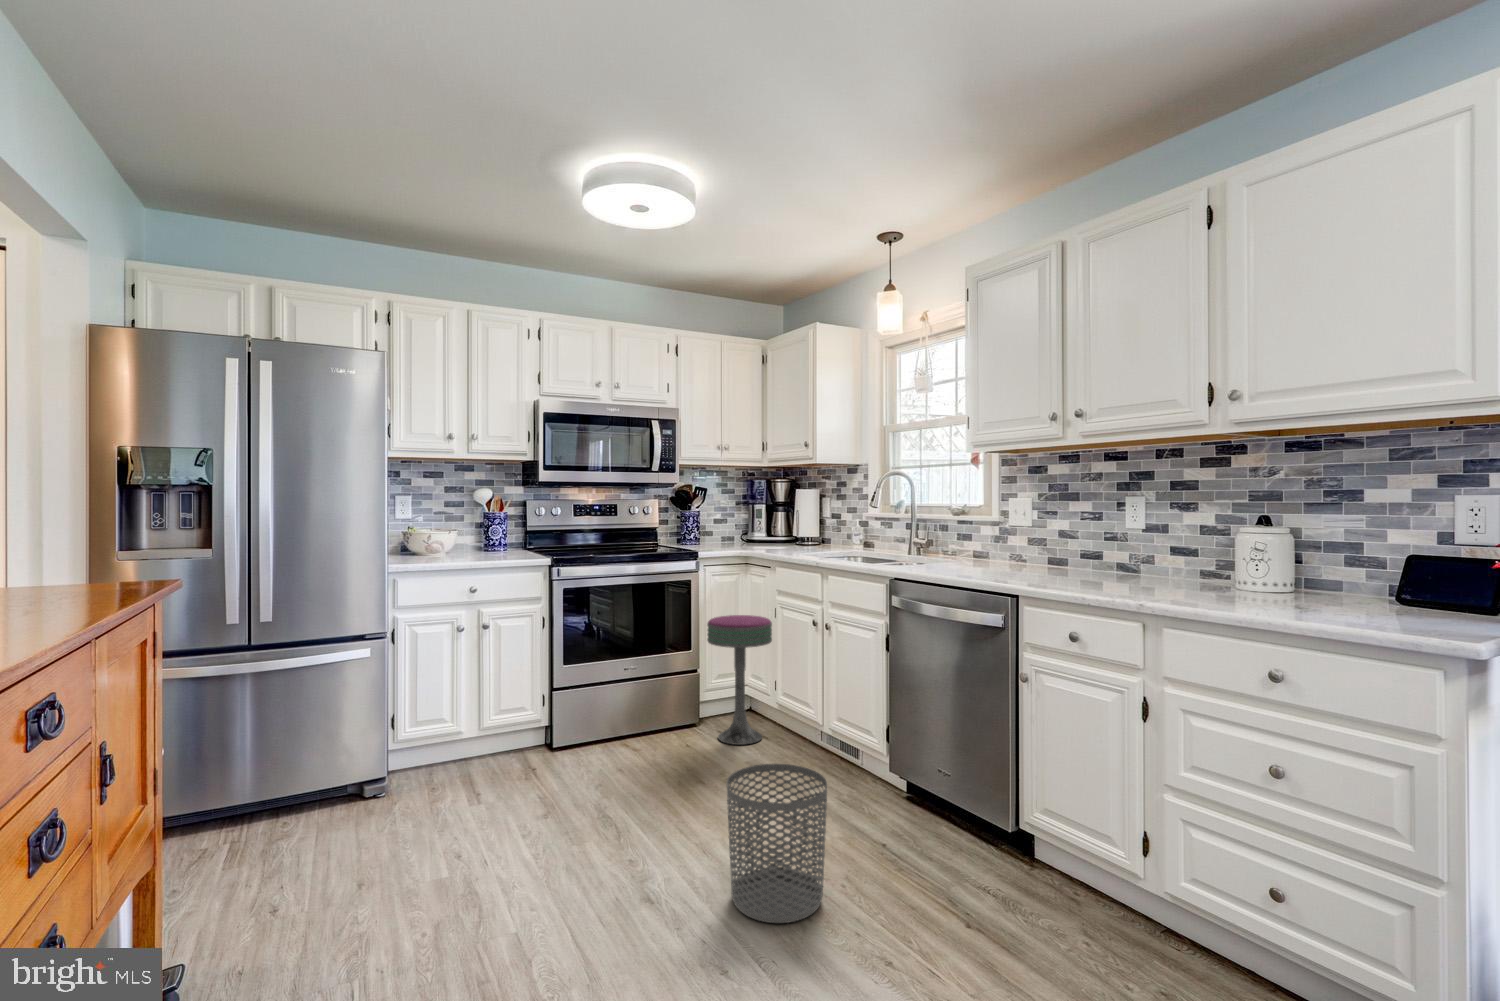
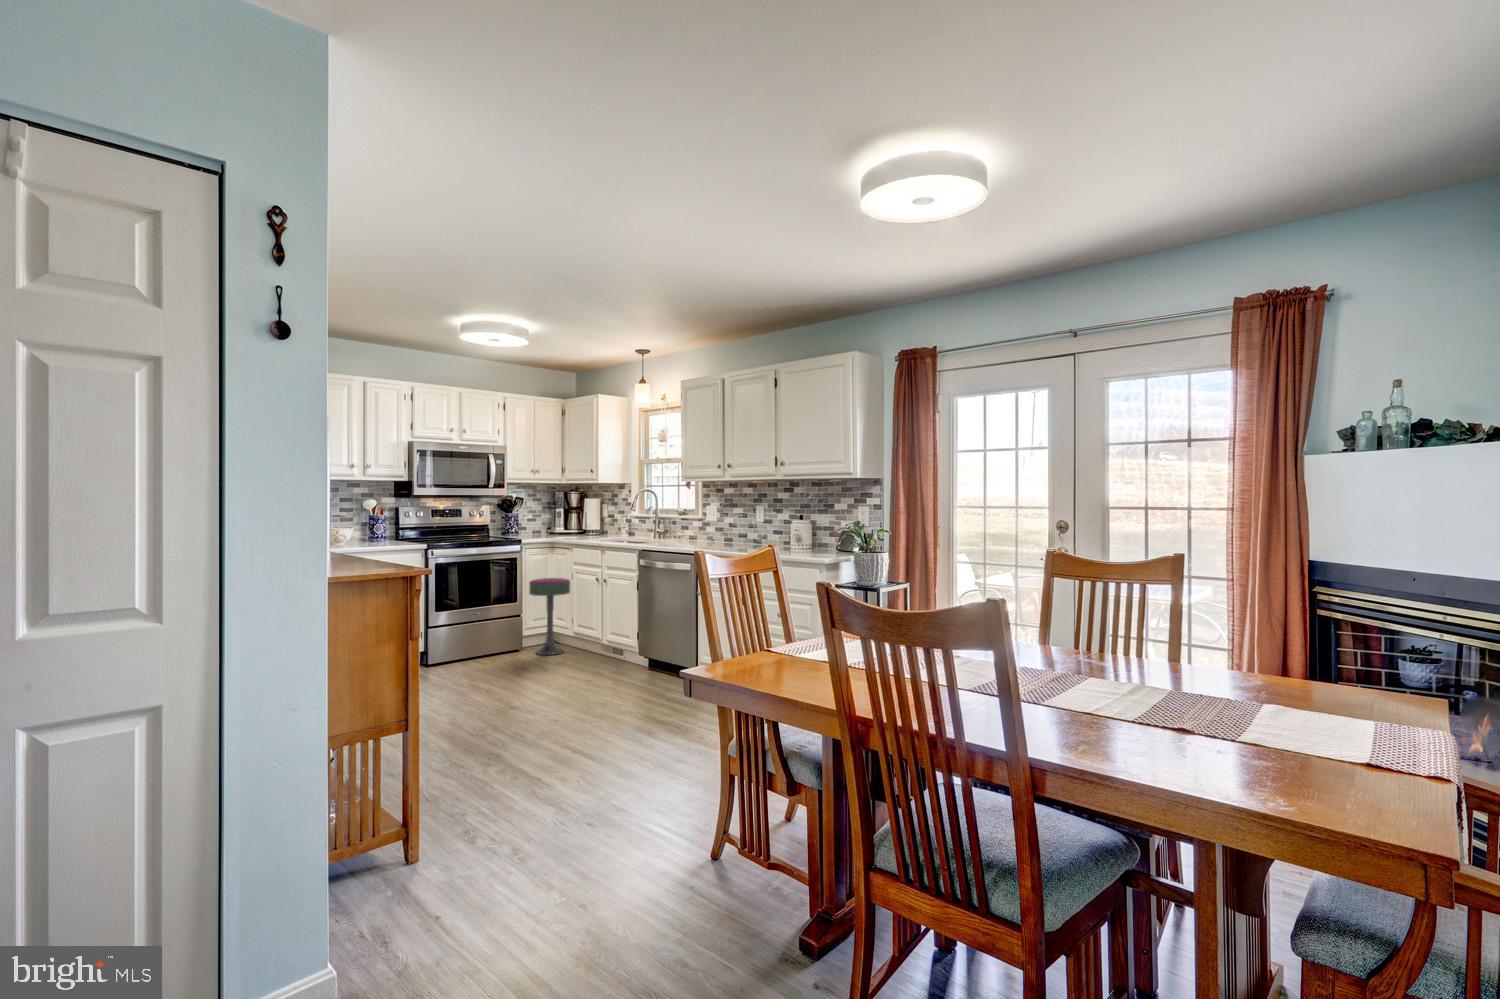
waste bin: present [727,764,827,923] -> none [553,639,602,705]

